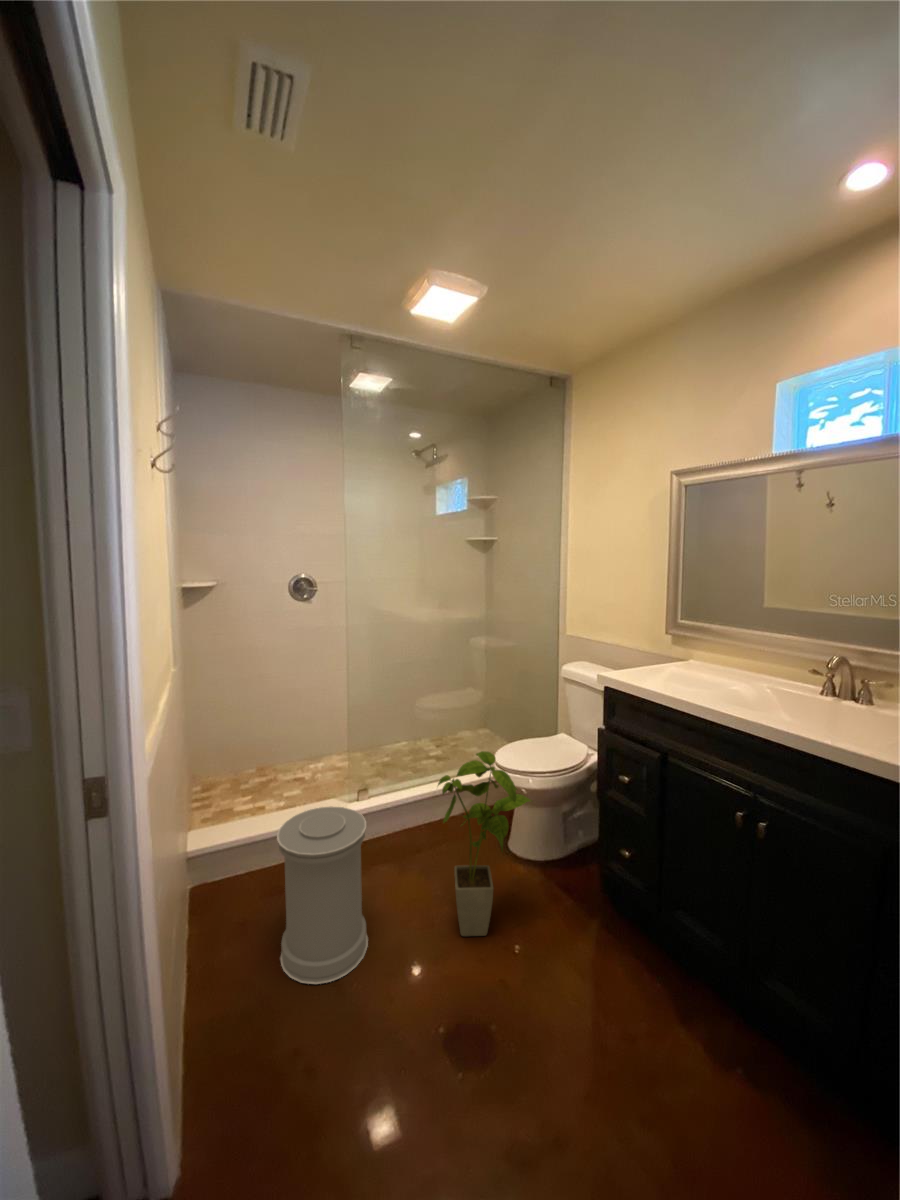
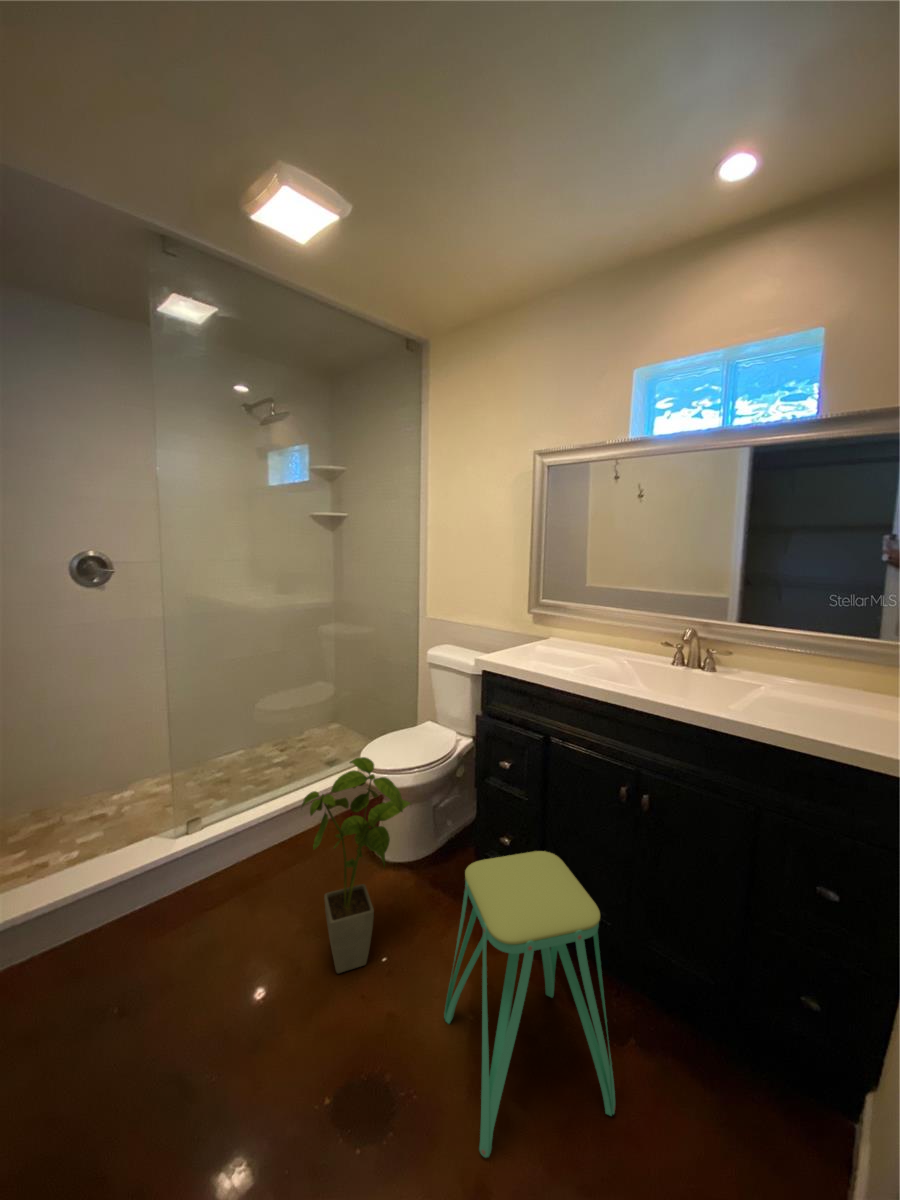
trash can: present [277,807,368,984] -> none [74,854,218,1107]
stool: none [548,857,706,1132] -> present [444,851,615,1157]

